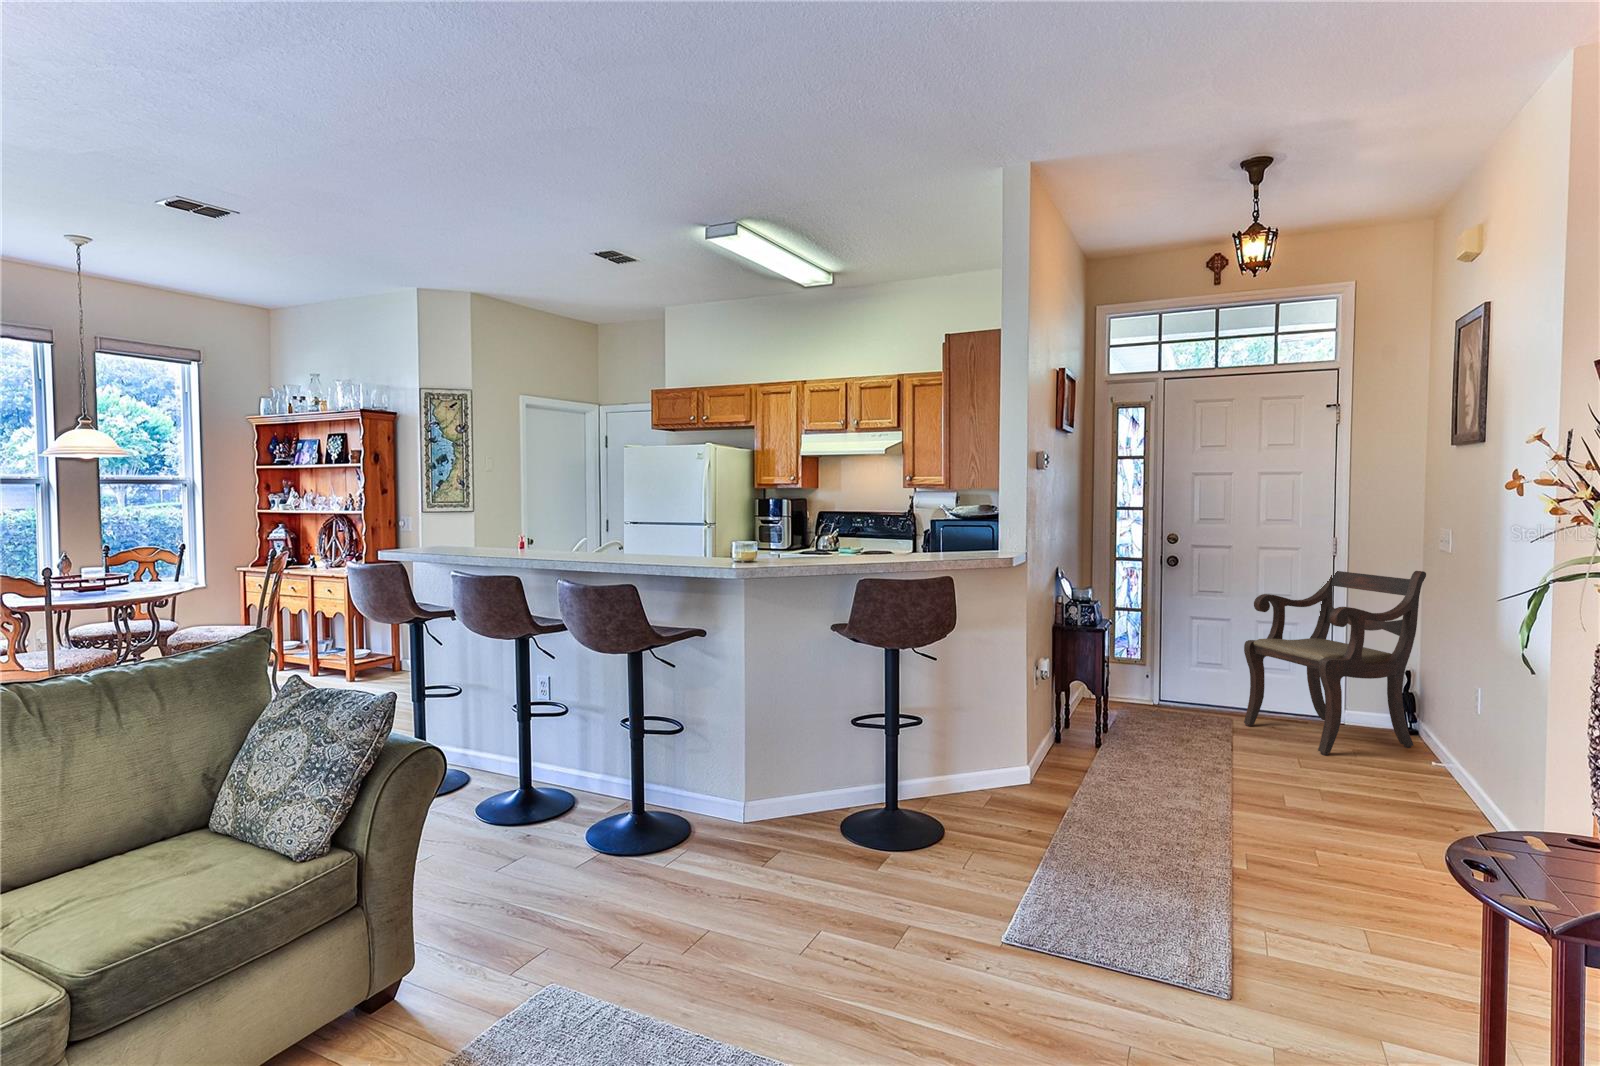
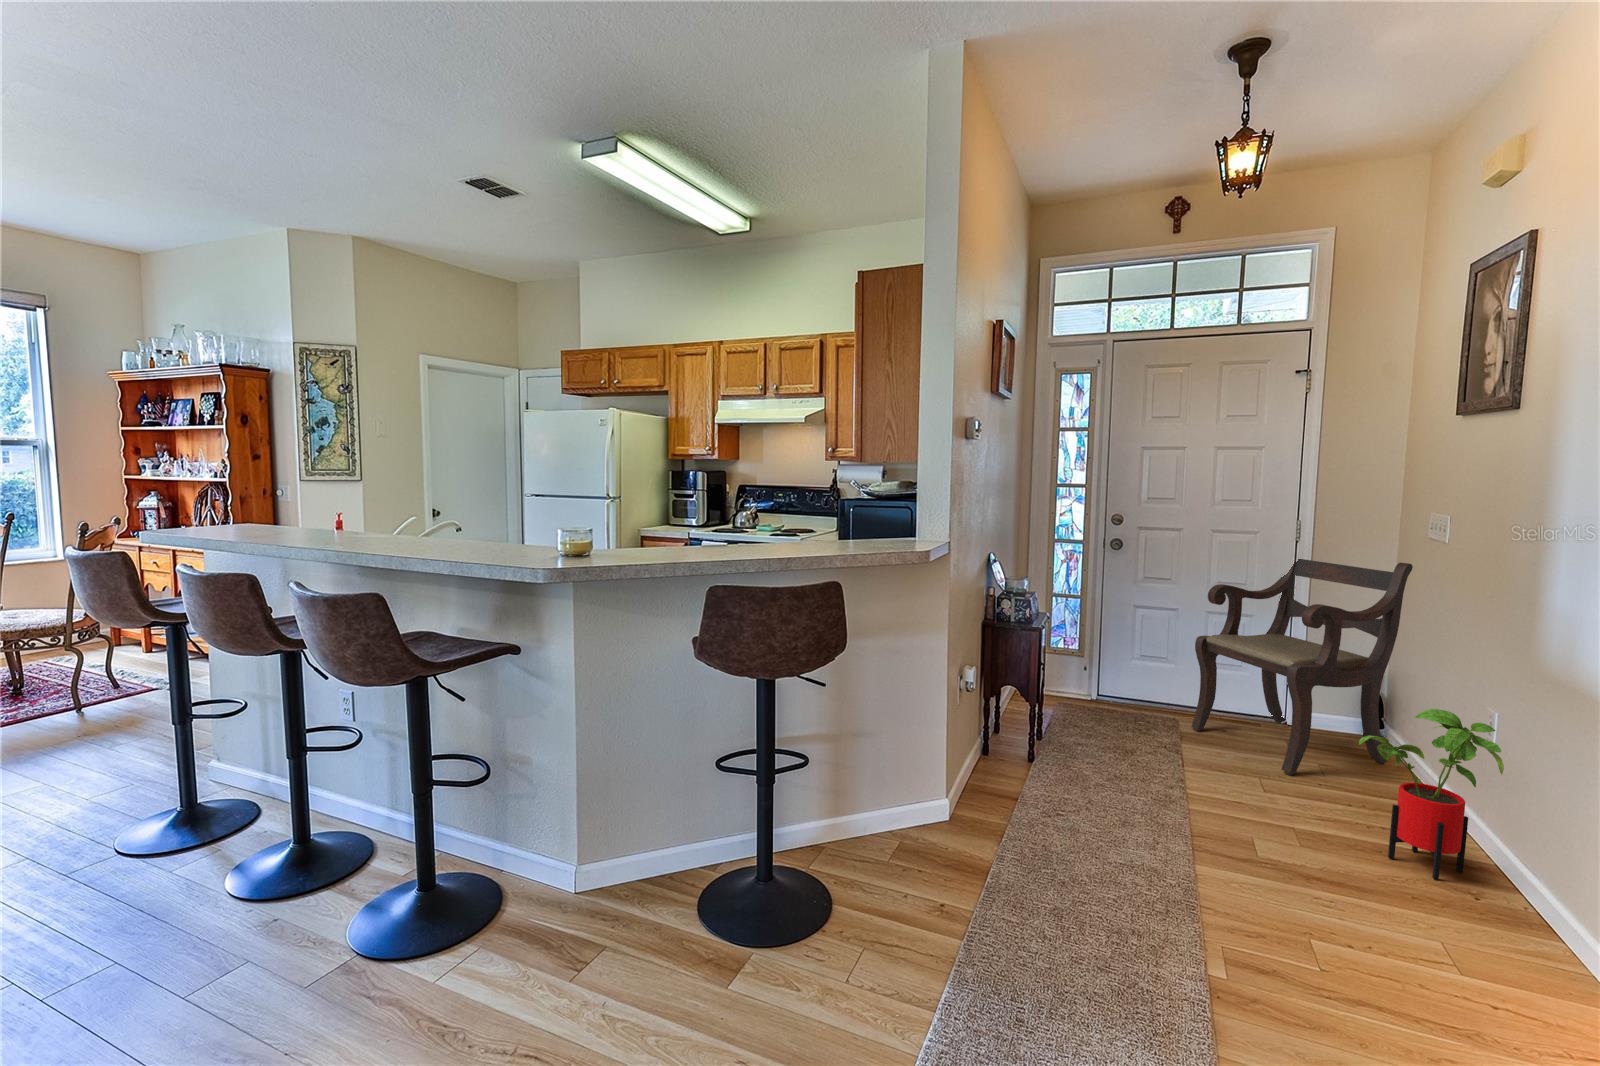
house plant: none [1364,679,1477,816] -> present [1359,709,1504,880]

